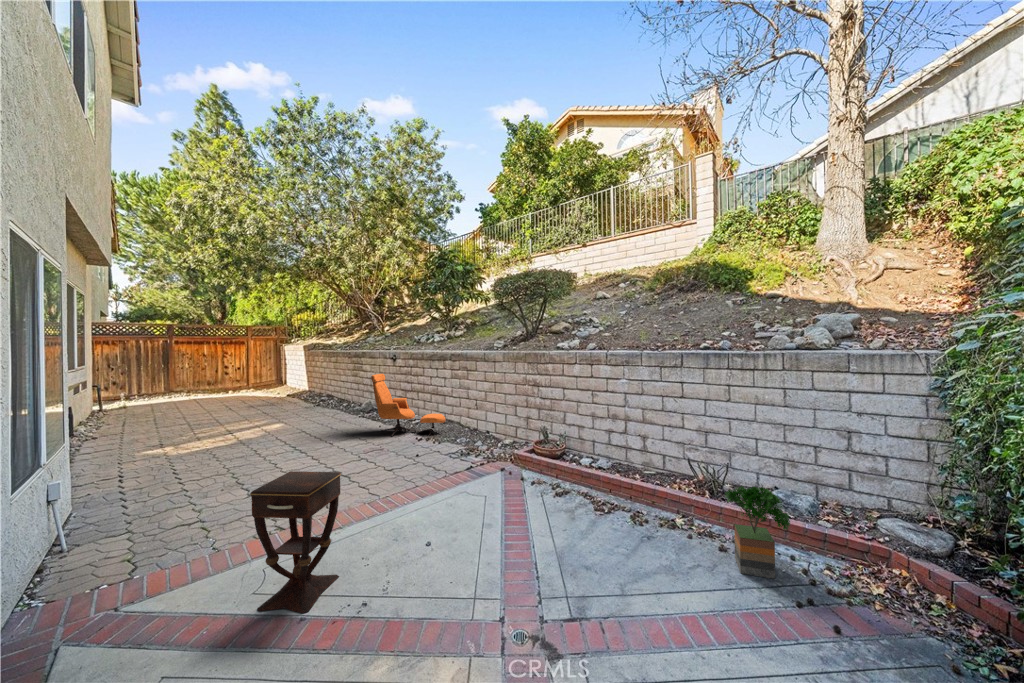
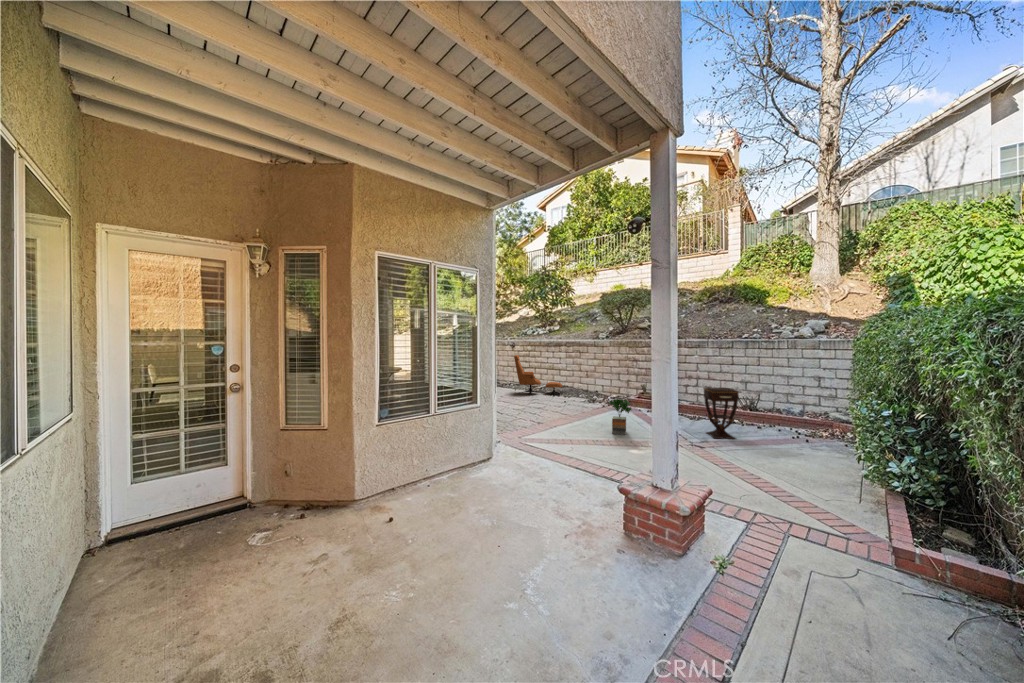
side table: present [250,471,341,613] -> present [704,388,739,439]
potted tree: present [725,486,790,579] -> present [609,399,631,435]

